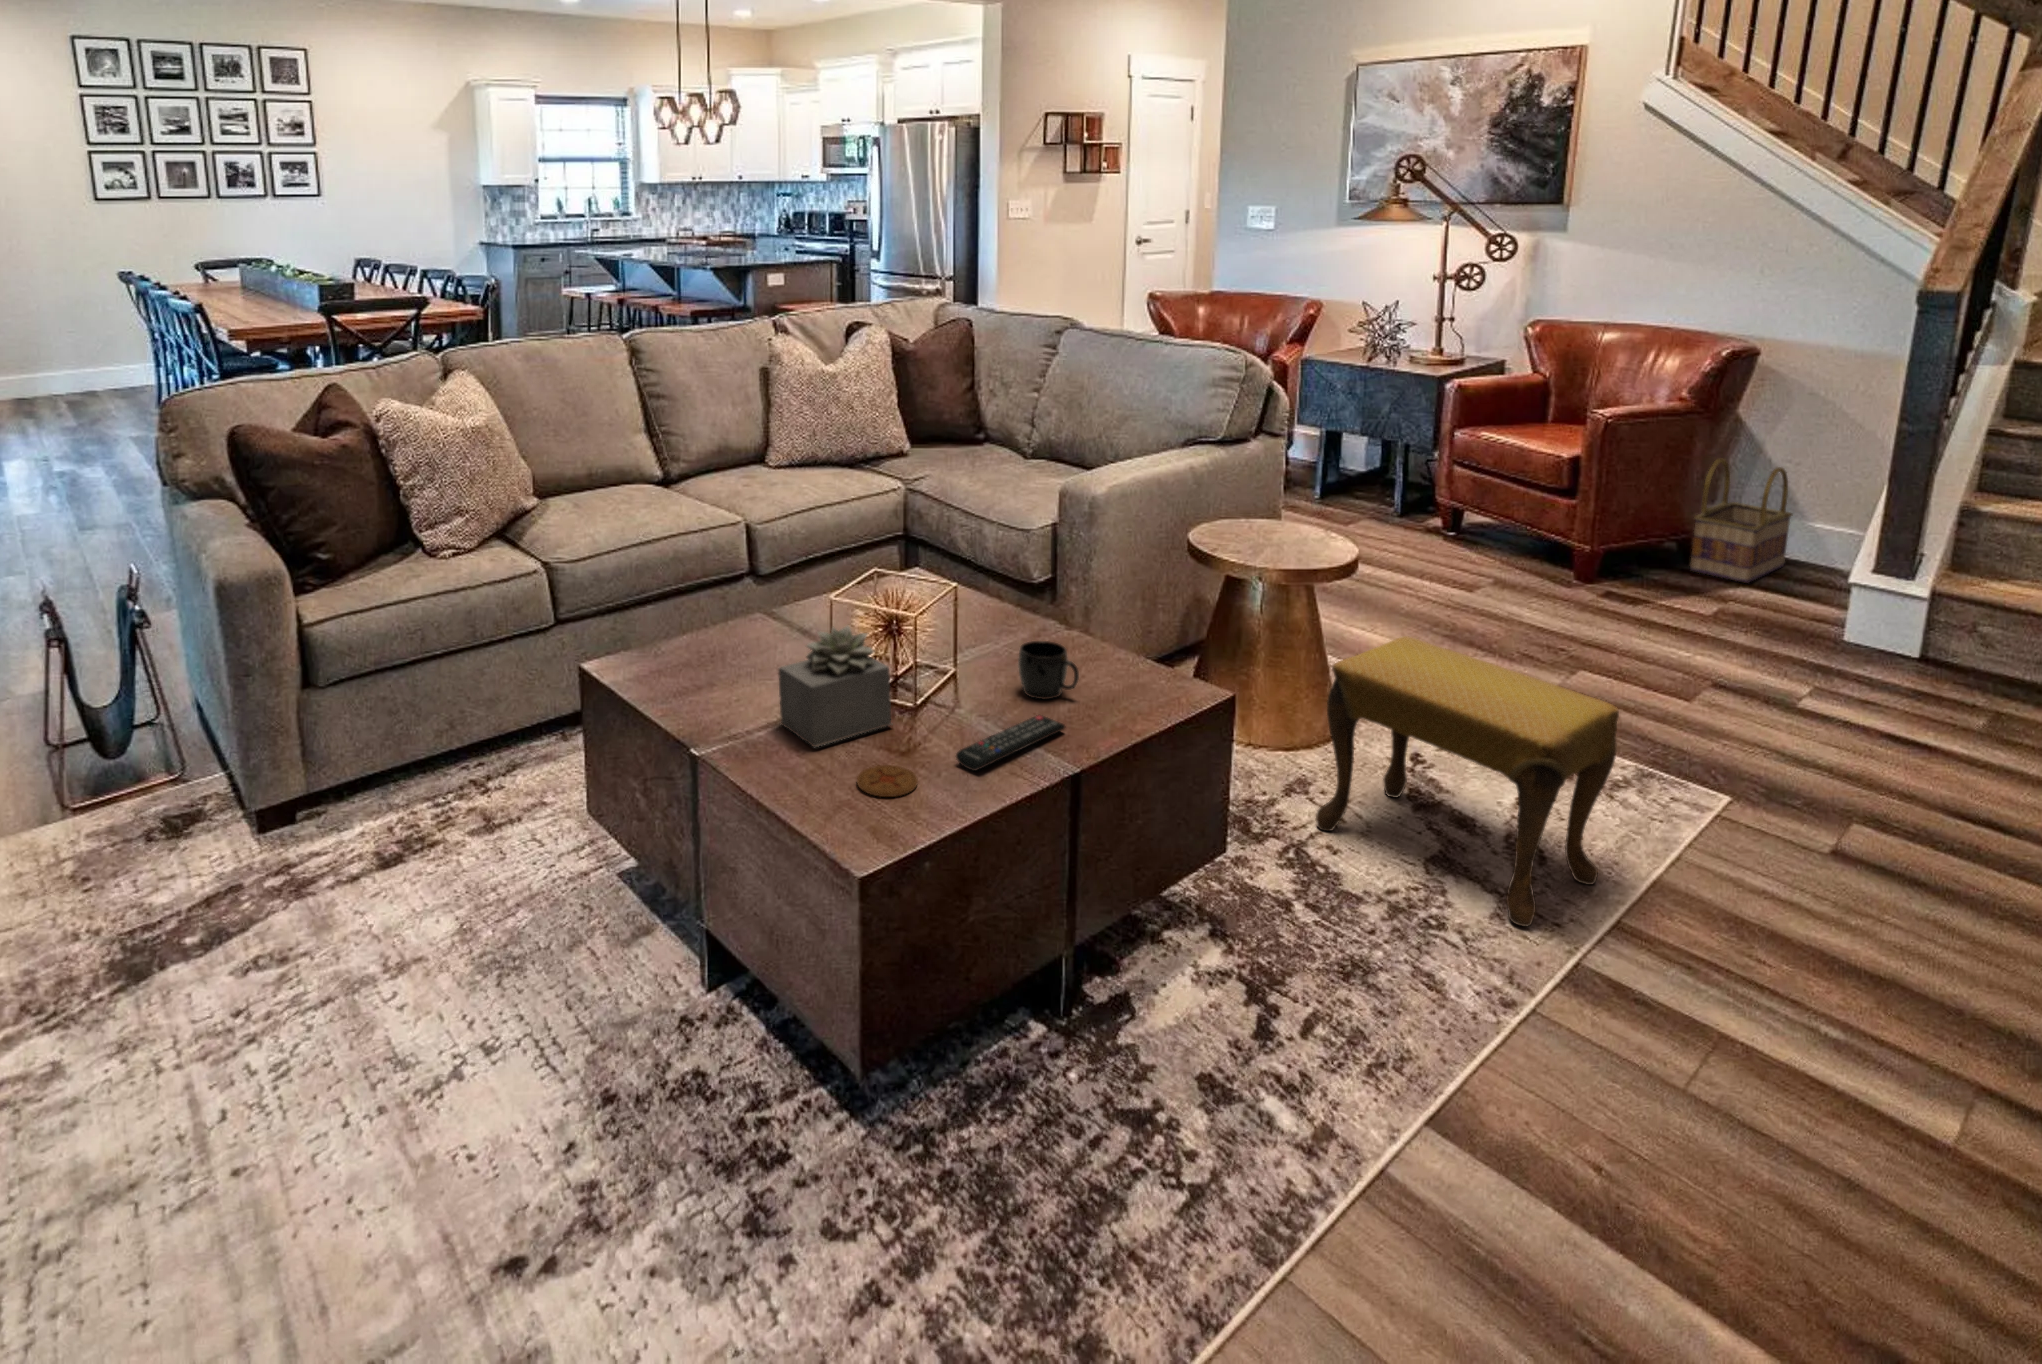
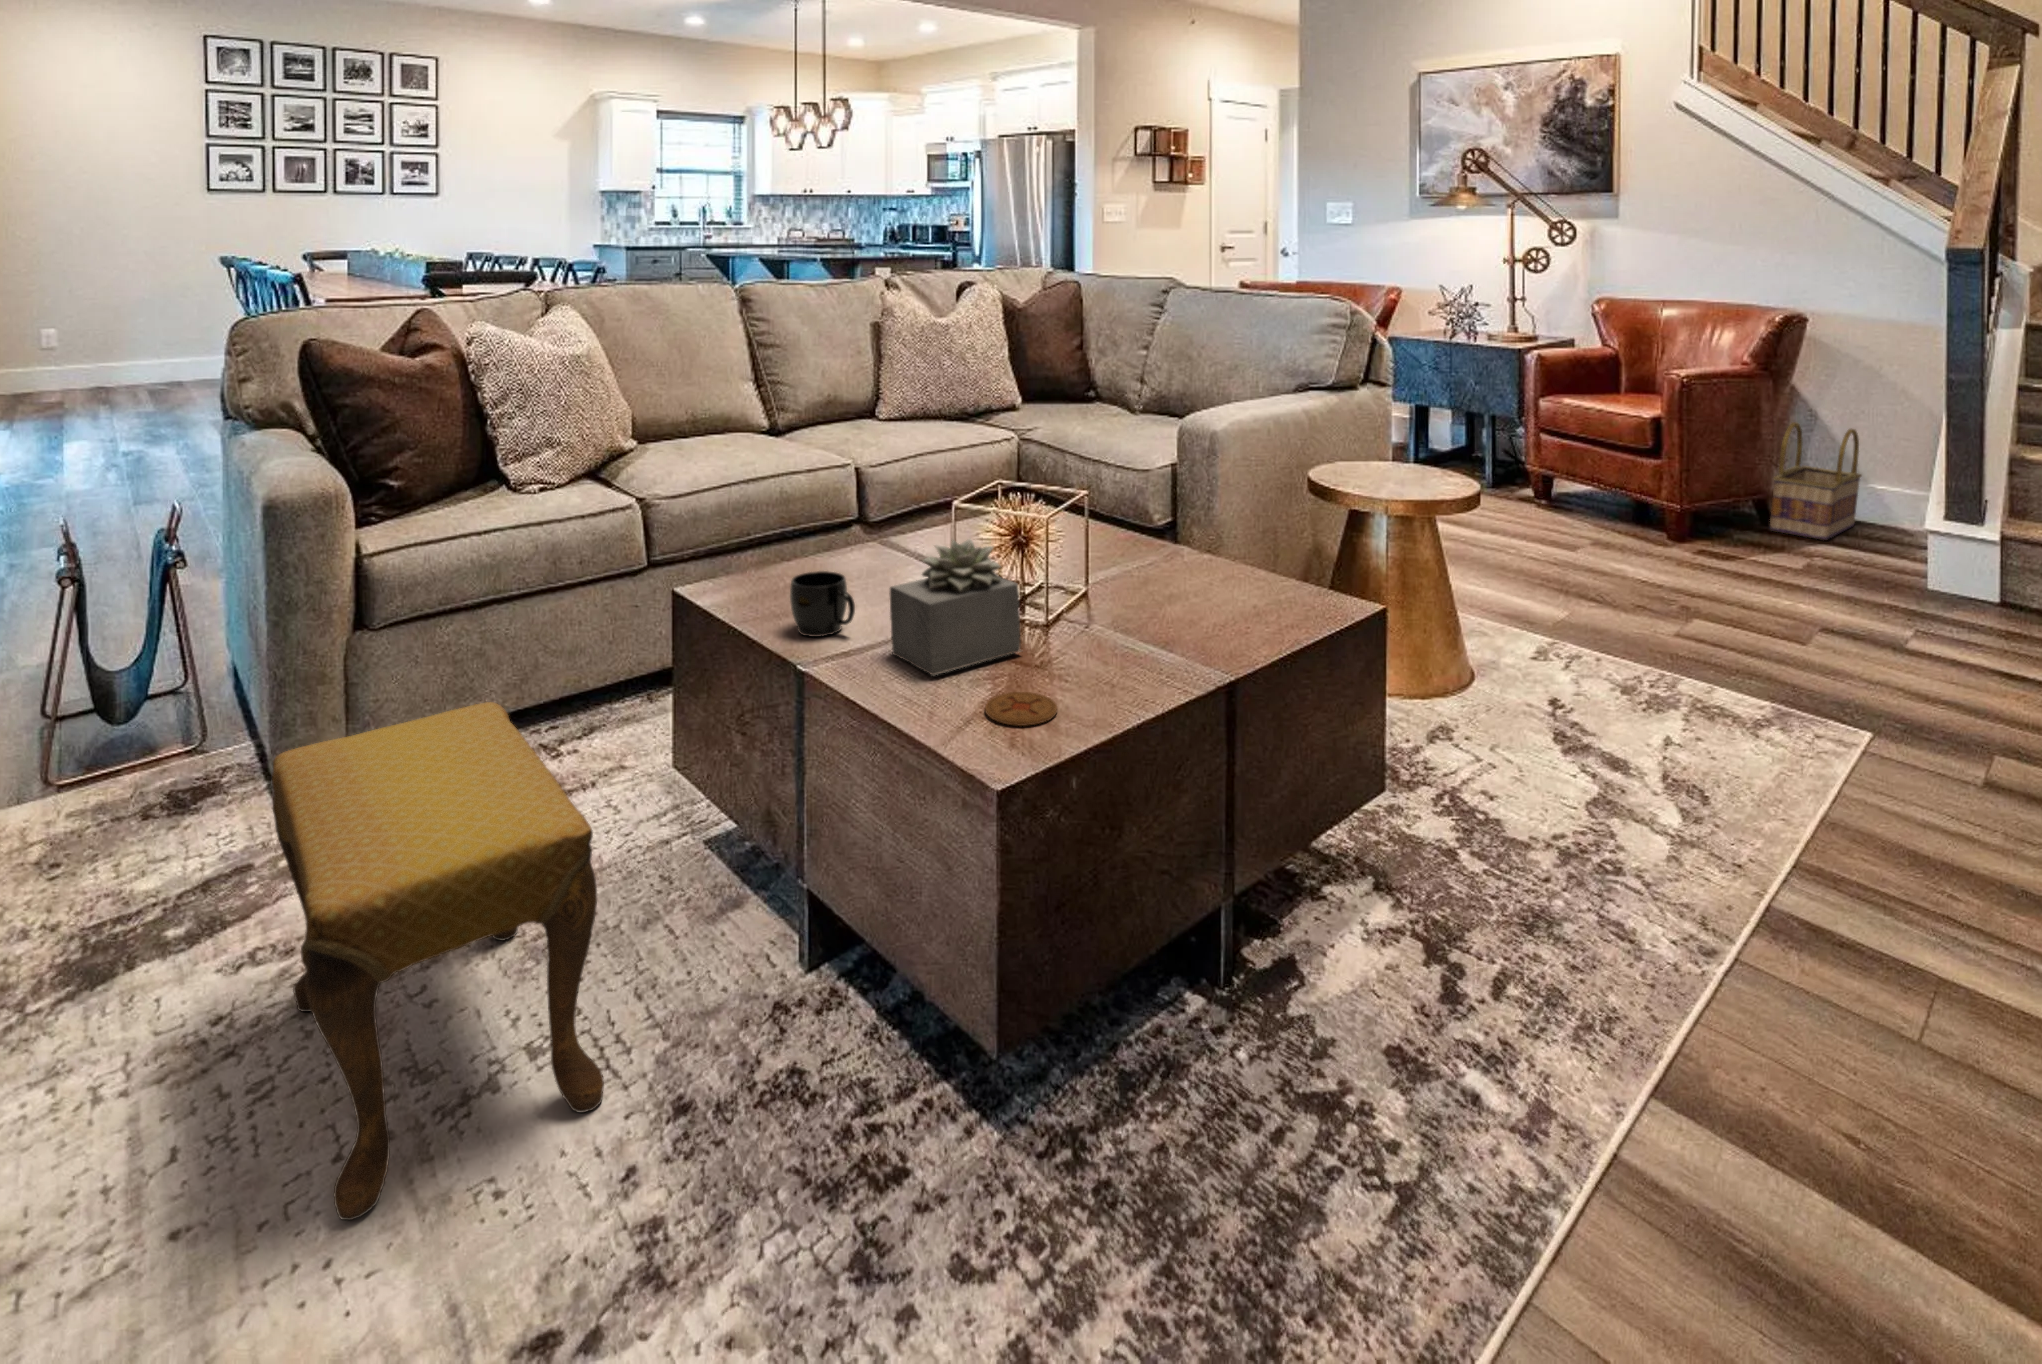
footstool: present [1316,636,1619,927] -> present [272,702,604,1220]
mug: present [1018,641,1079,699] -> present [790,571,855,637]
remote control: present [956,715,1065,771] -> none [1099,637,1220,696]

